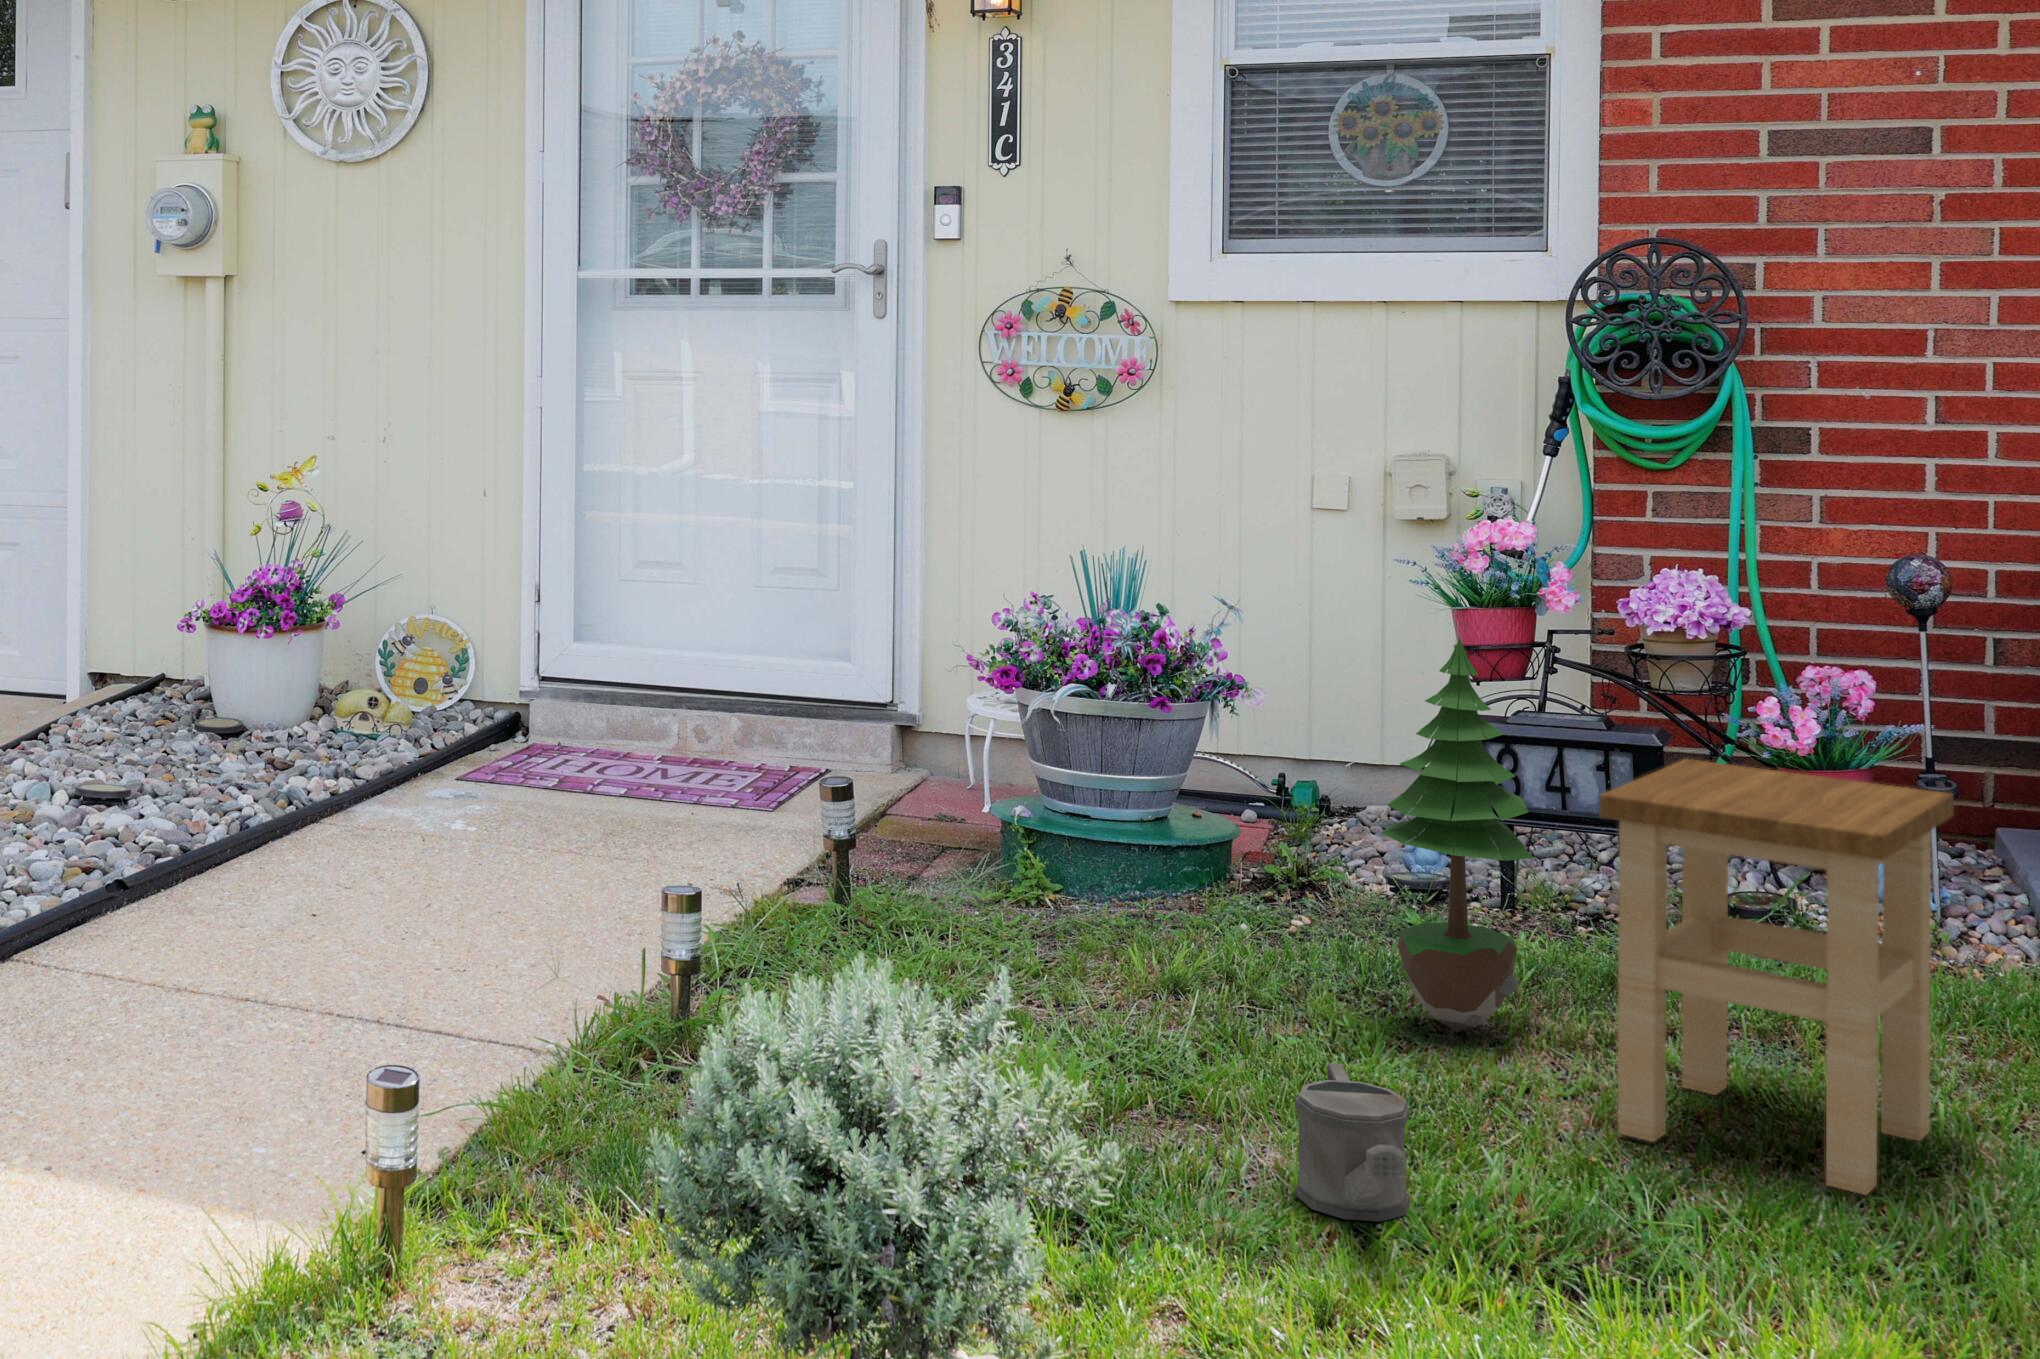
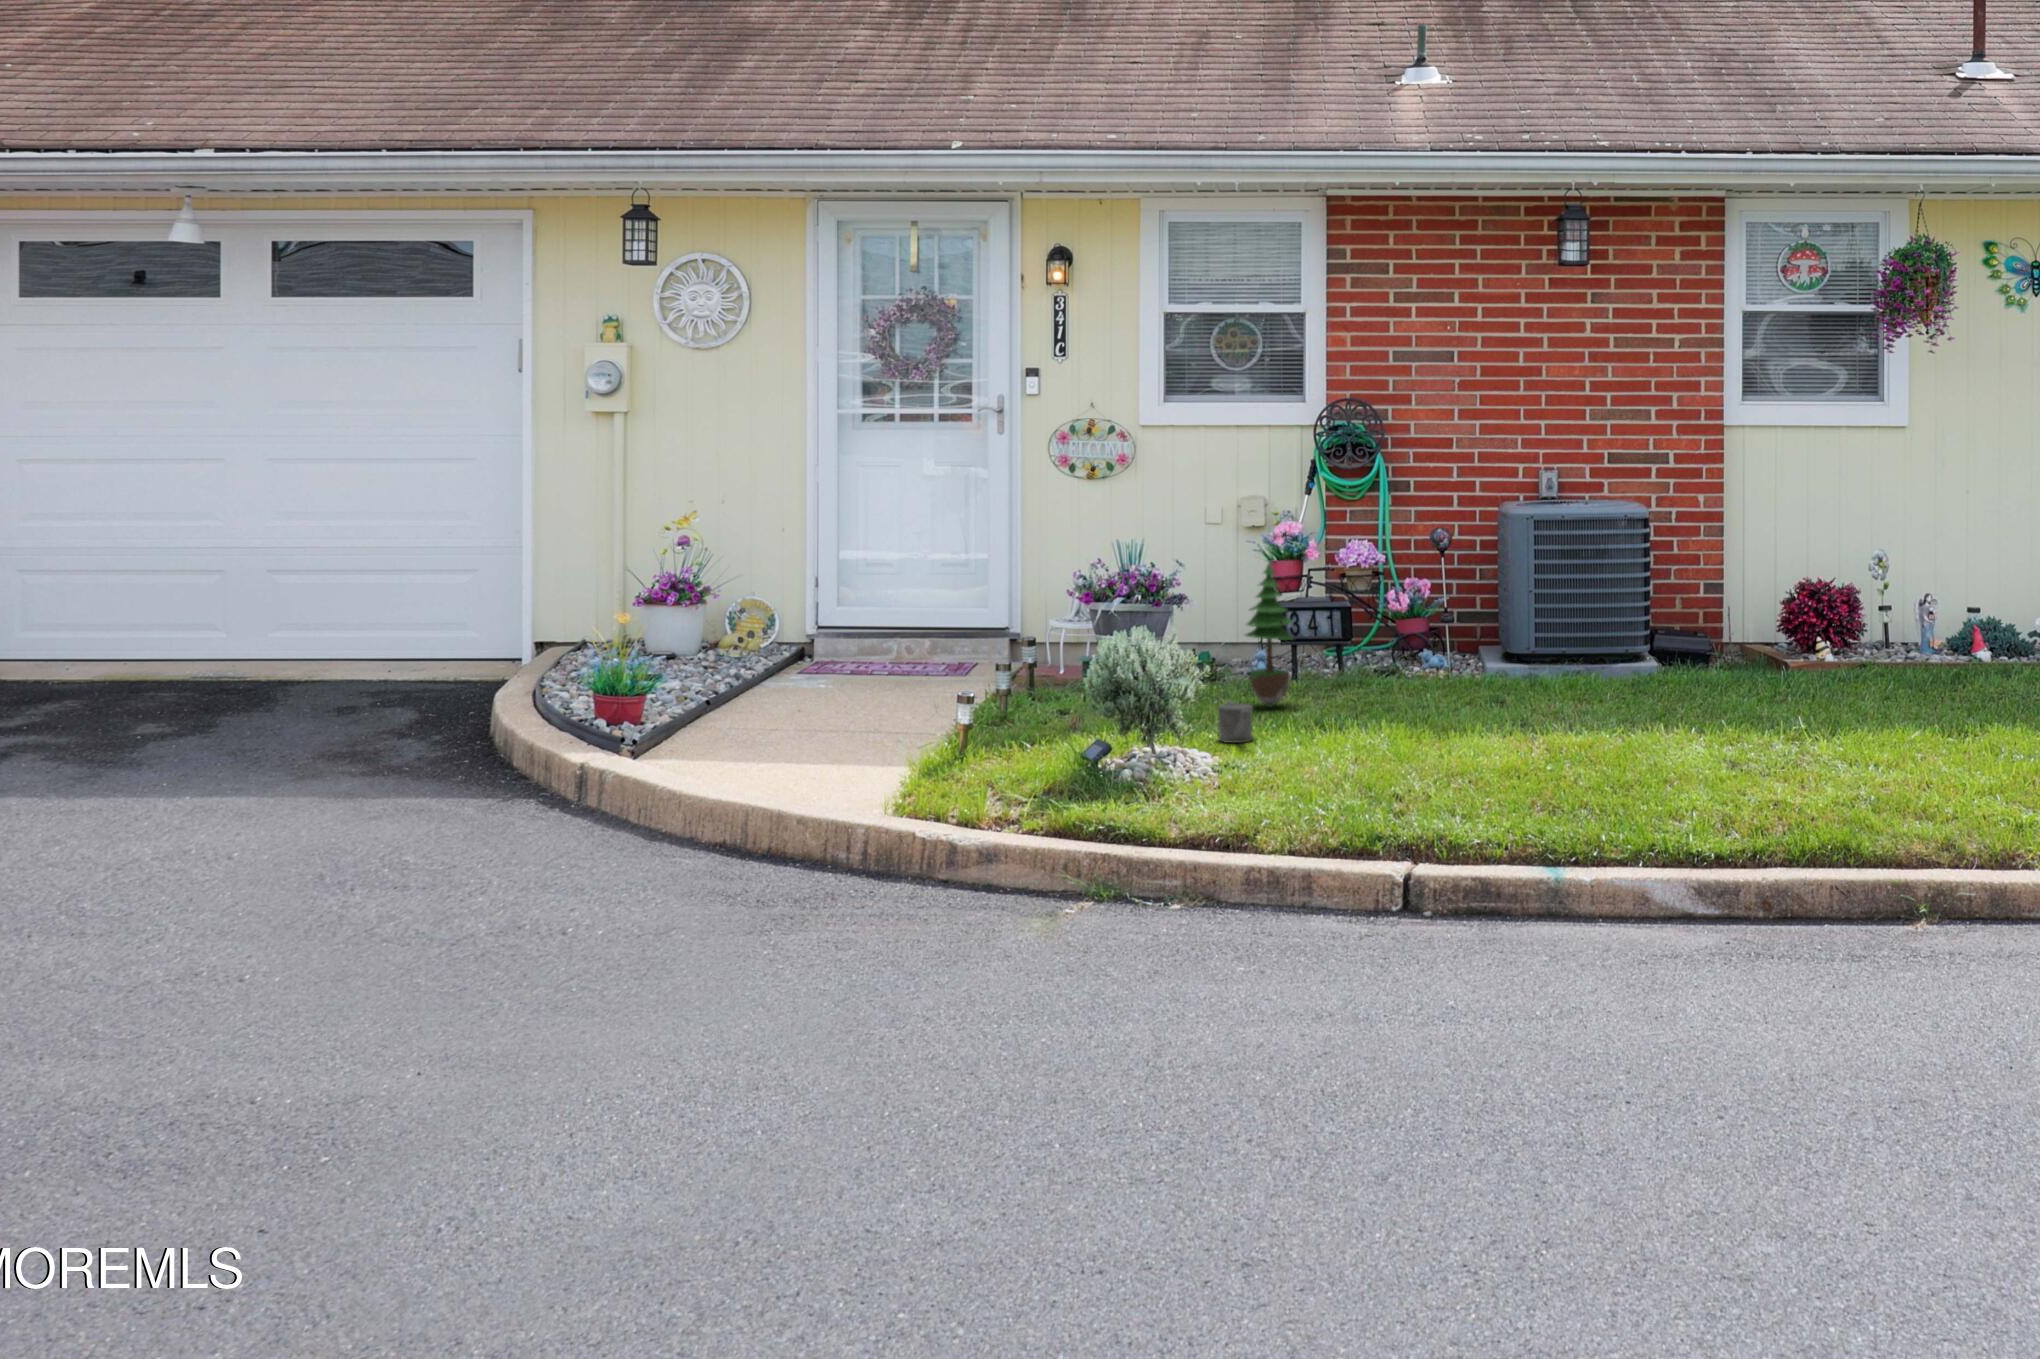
stool: present [1599,759,1954,1195] -> none [1312,598,1419,725]

